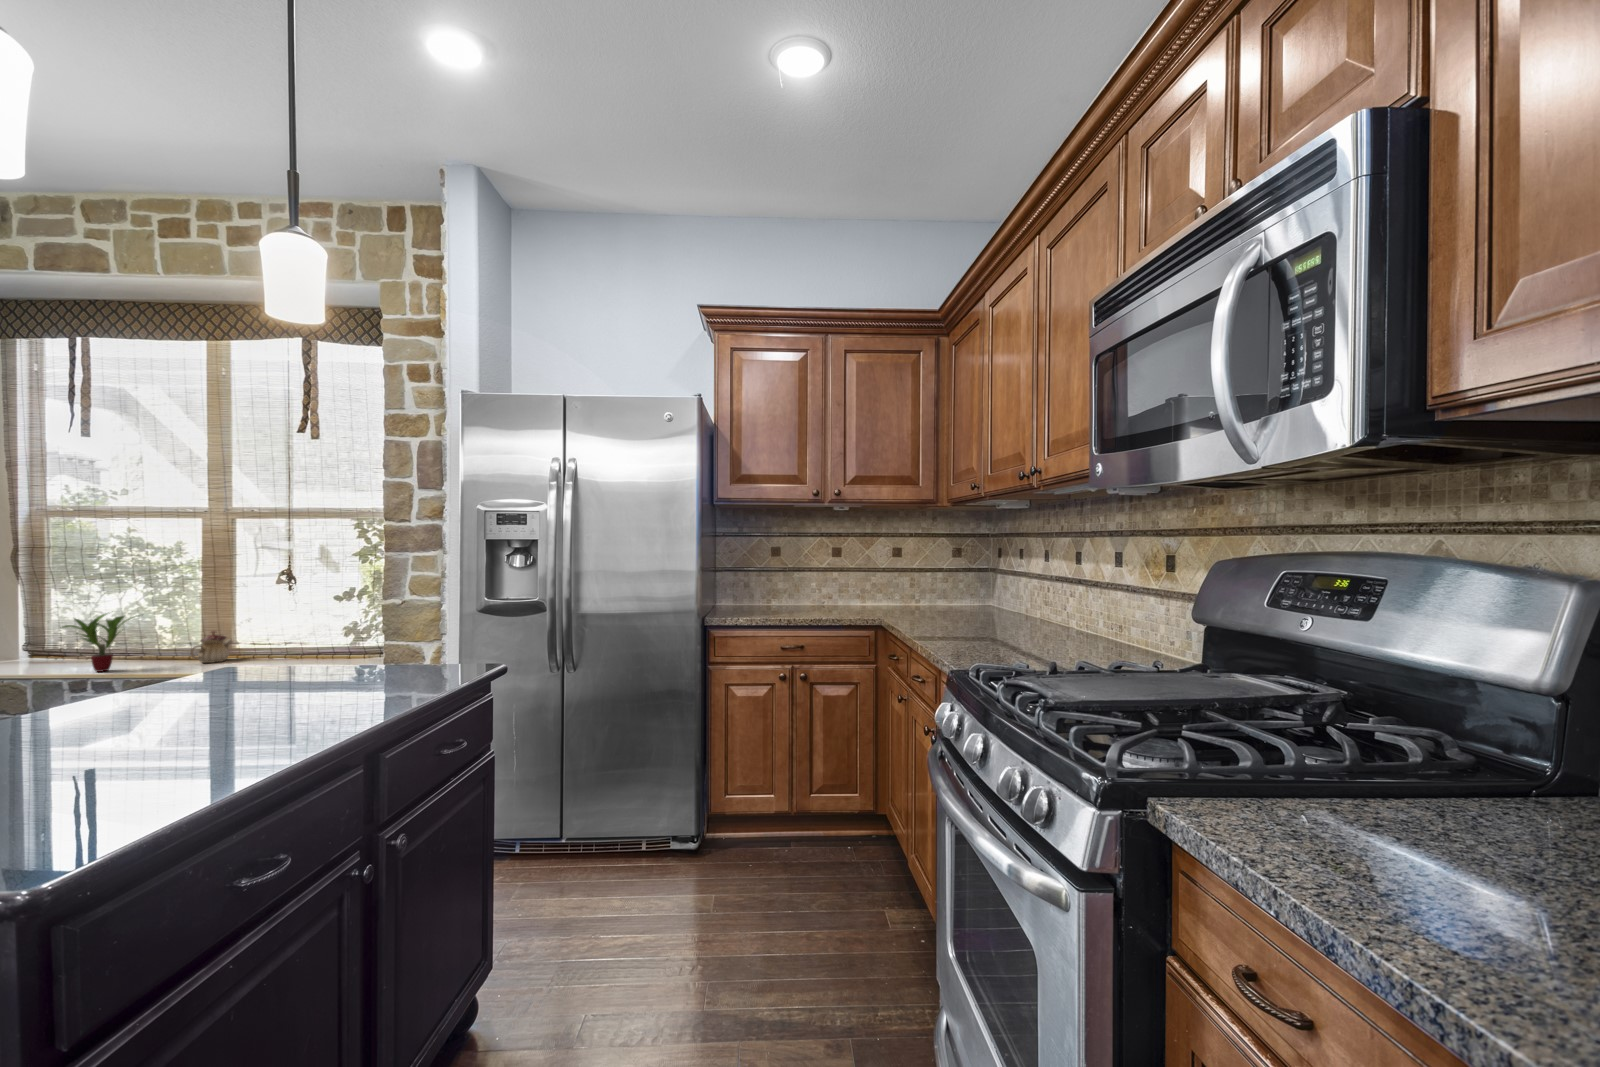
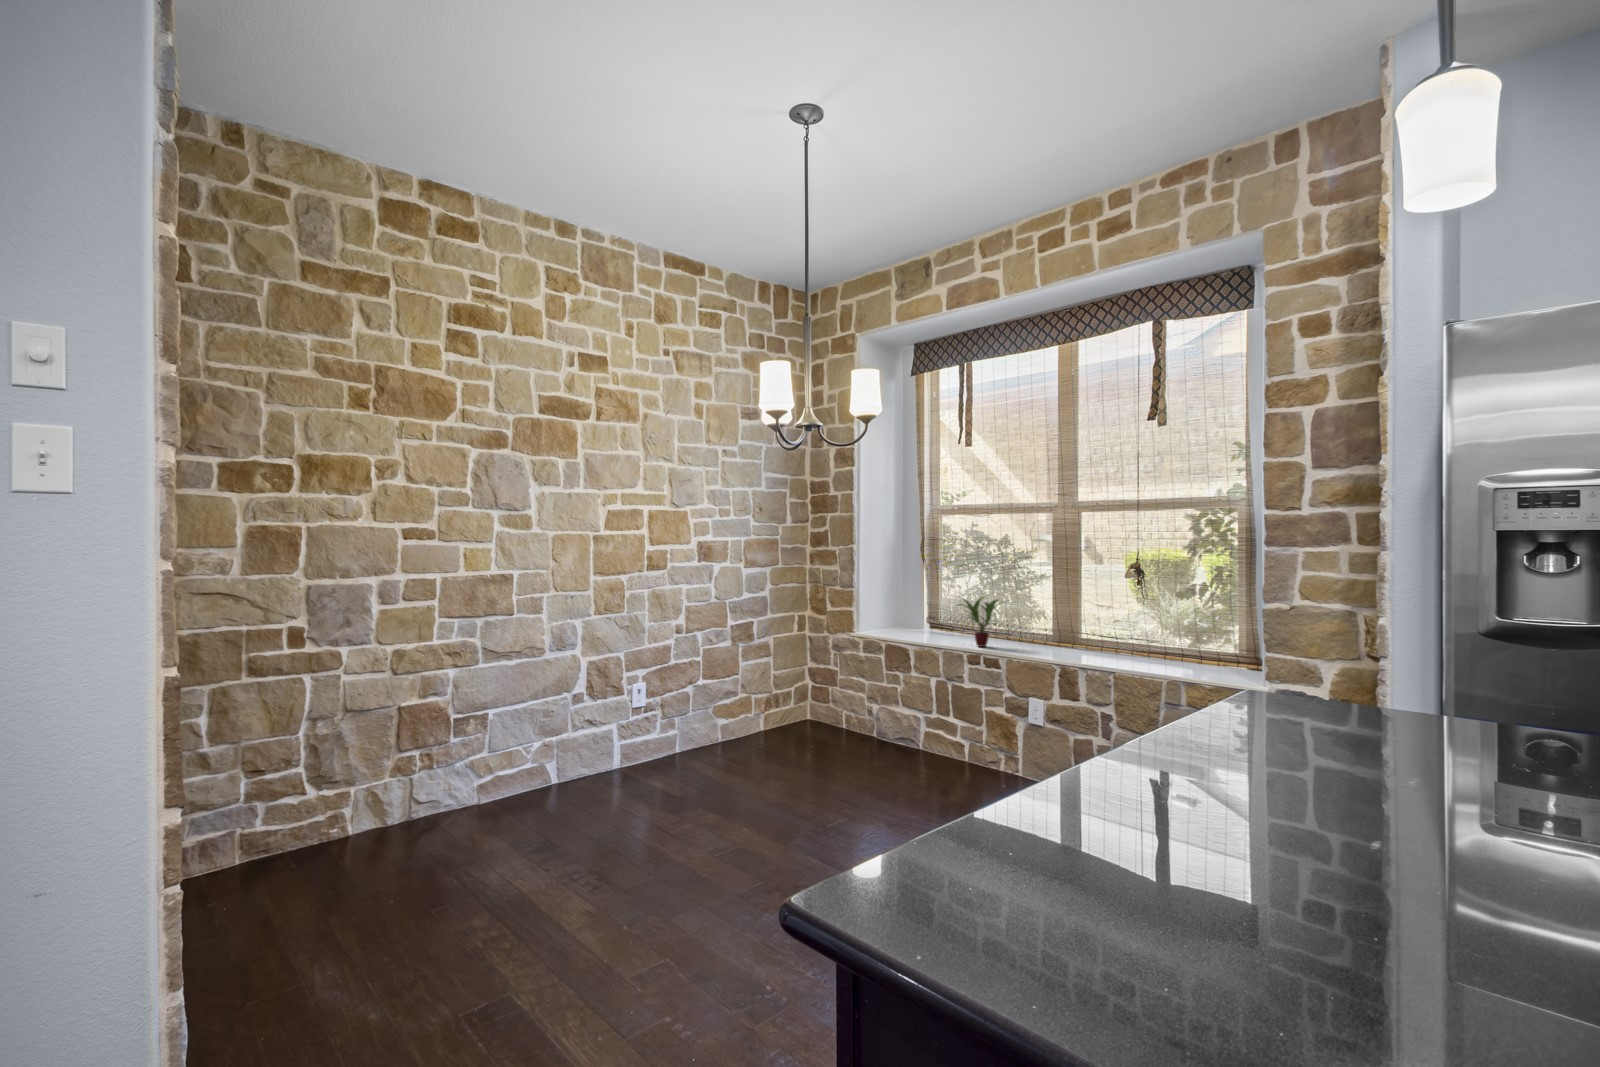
teapot: present [191,631,232,663] -> none [1047,621,1079,651]

